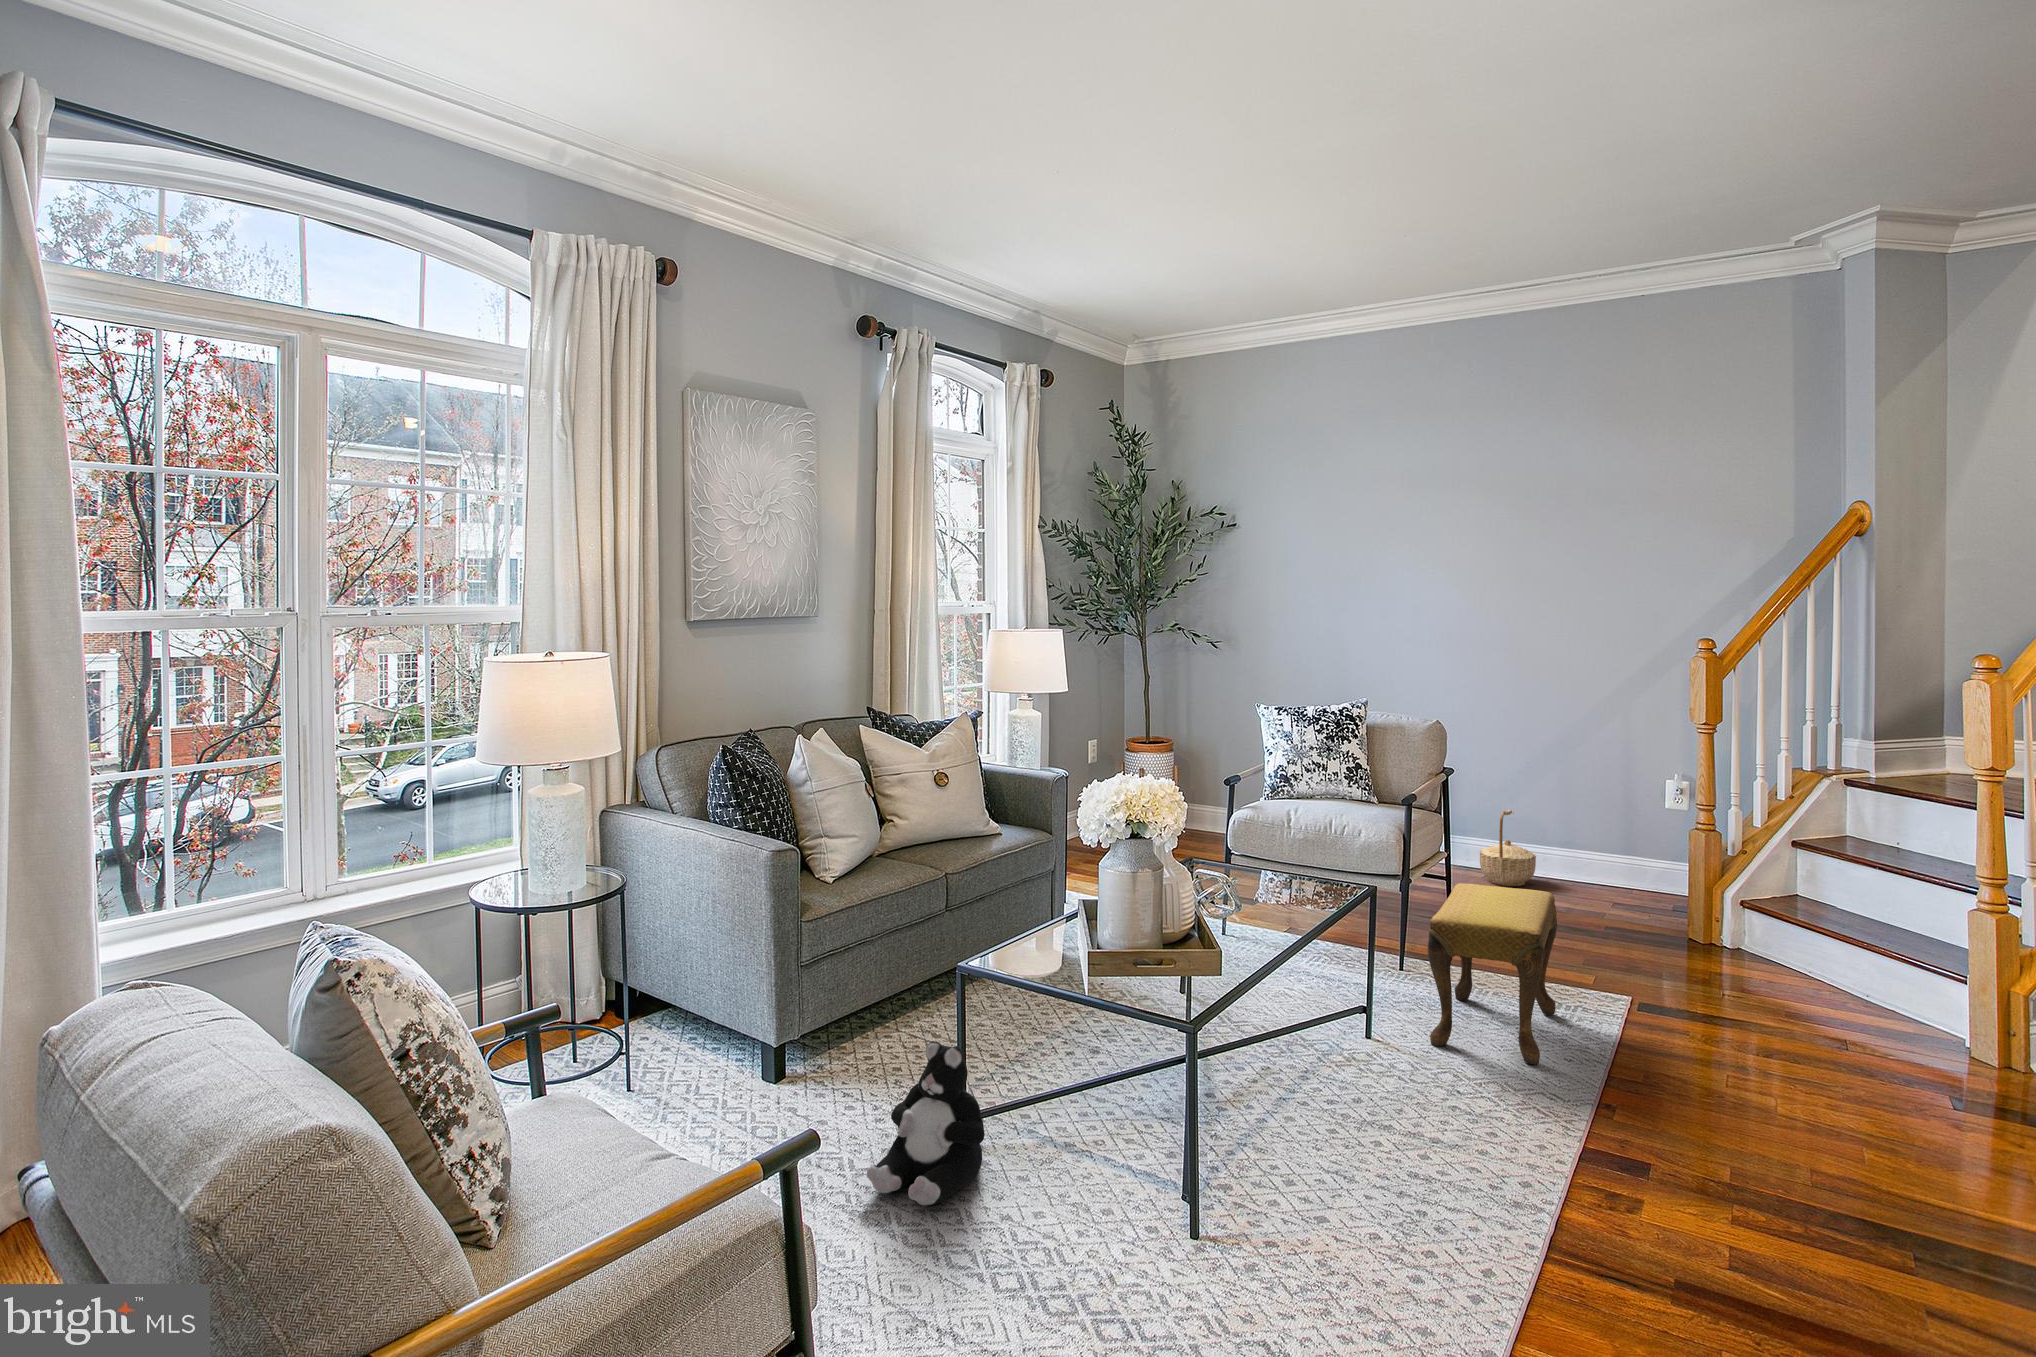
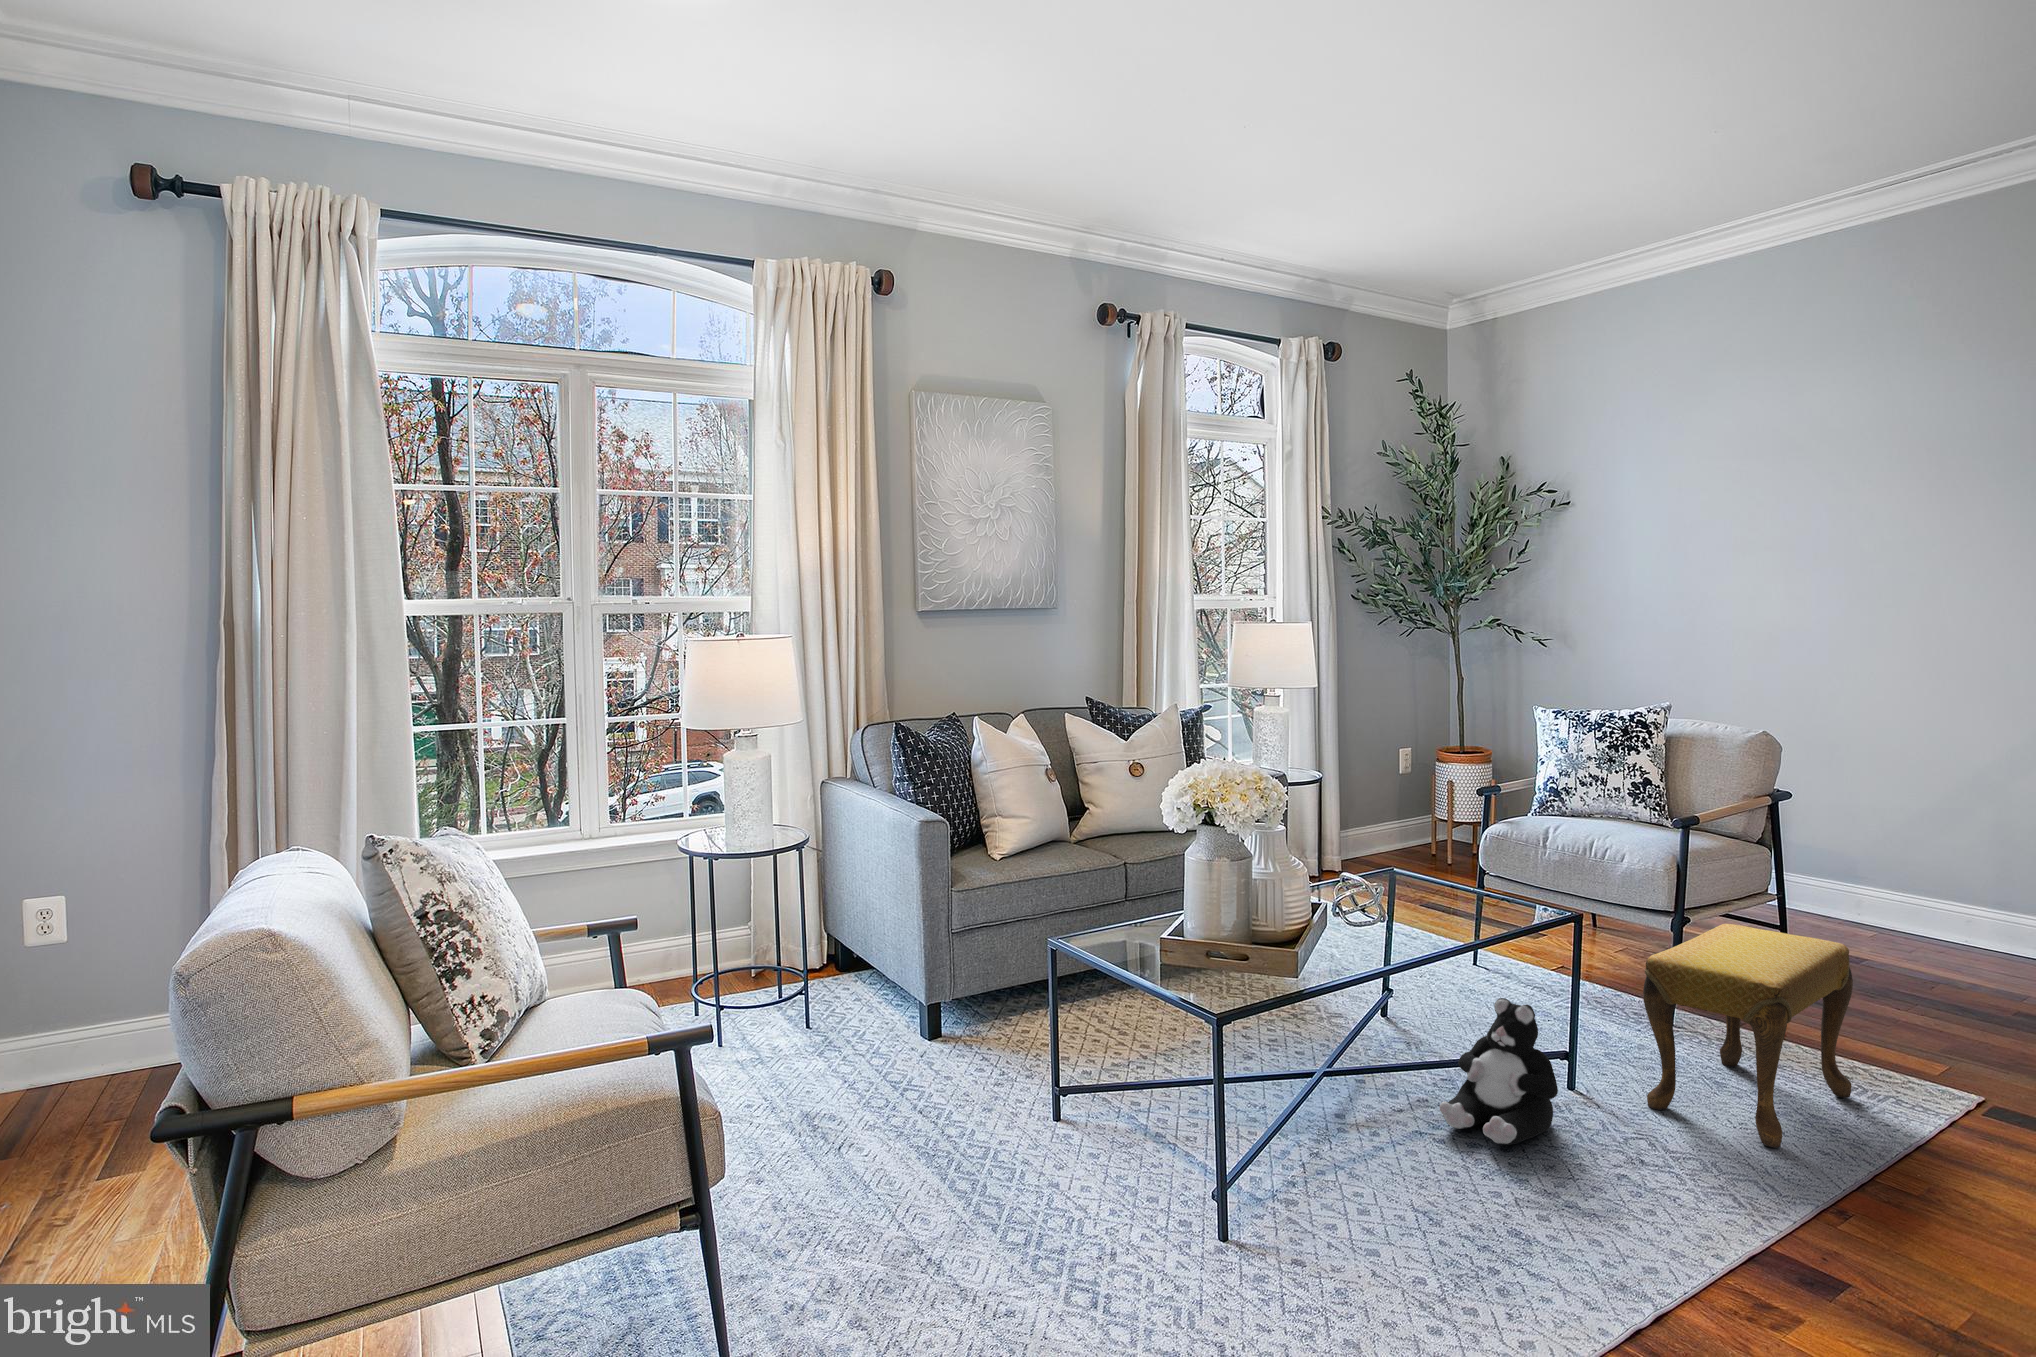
basket: present [1480,810,1536,886] -> none [1867,847,1952,948]
plush toy: present [867,1041,985,1206] -> present [1440,998,1558,1145]

